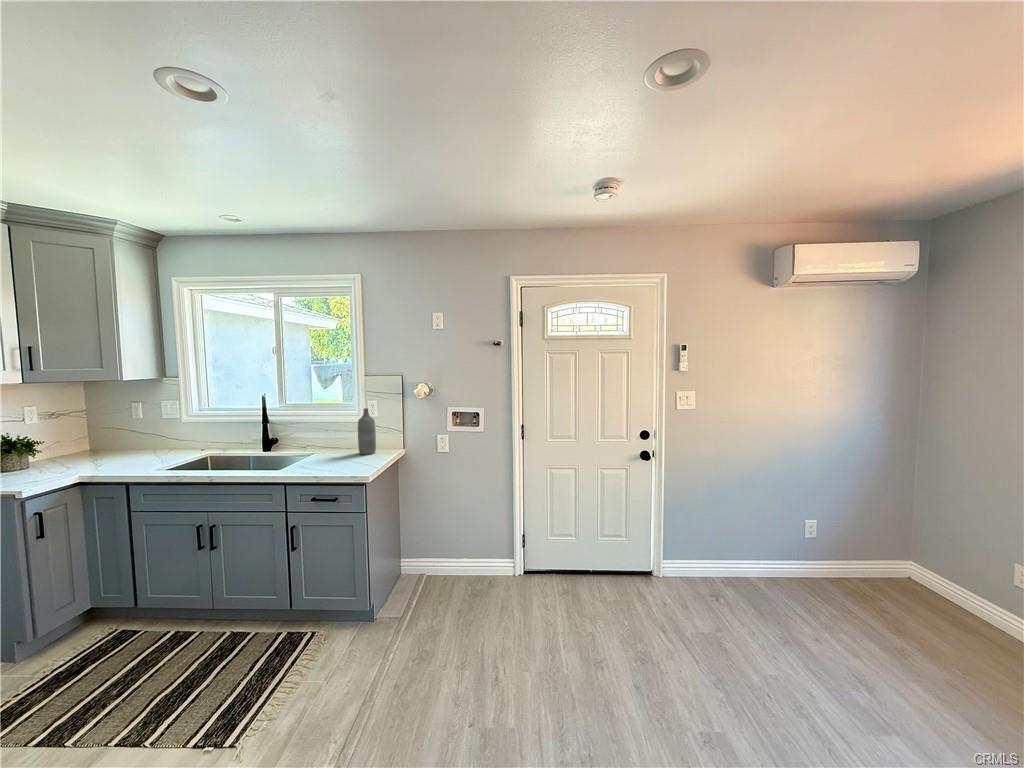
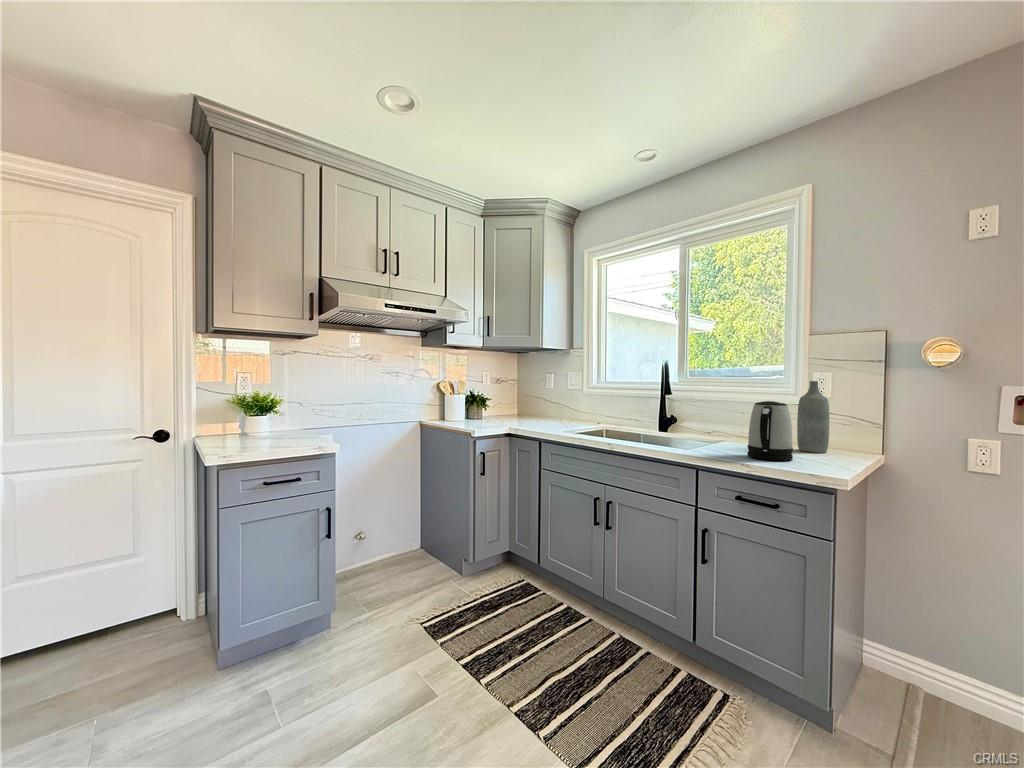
kettle: none [322,429,350,470] -> present [748,401,793,461]

